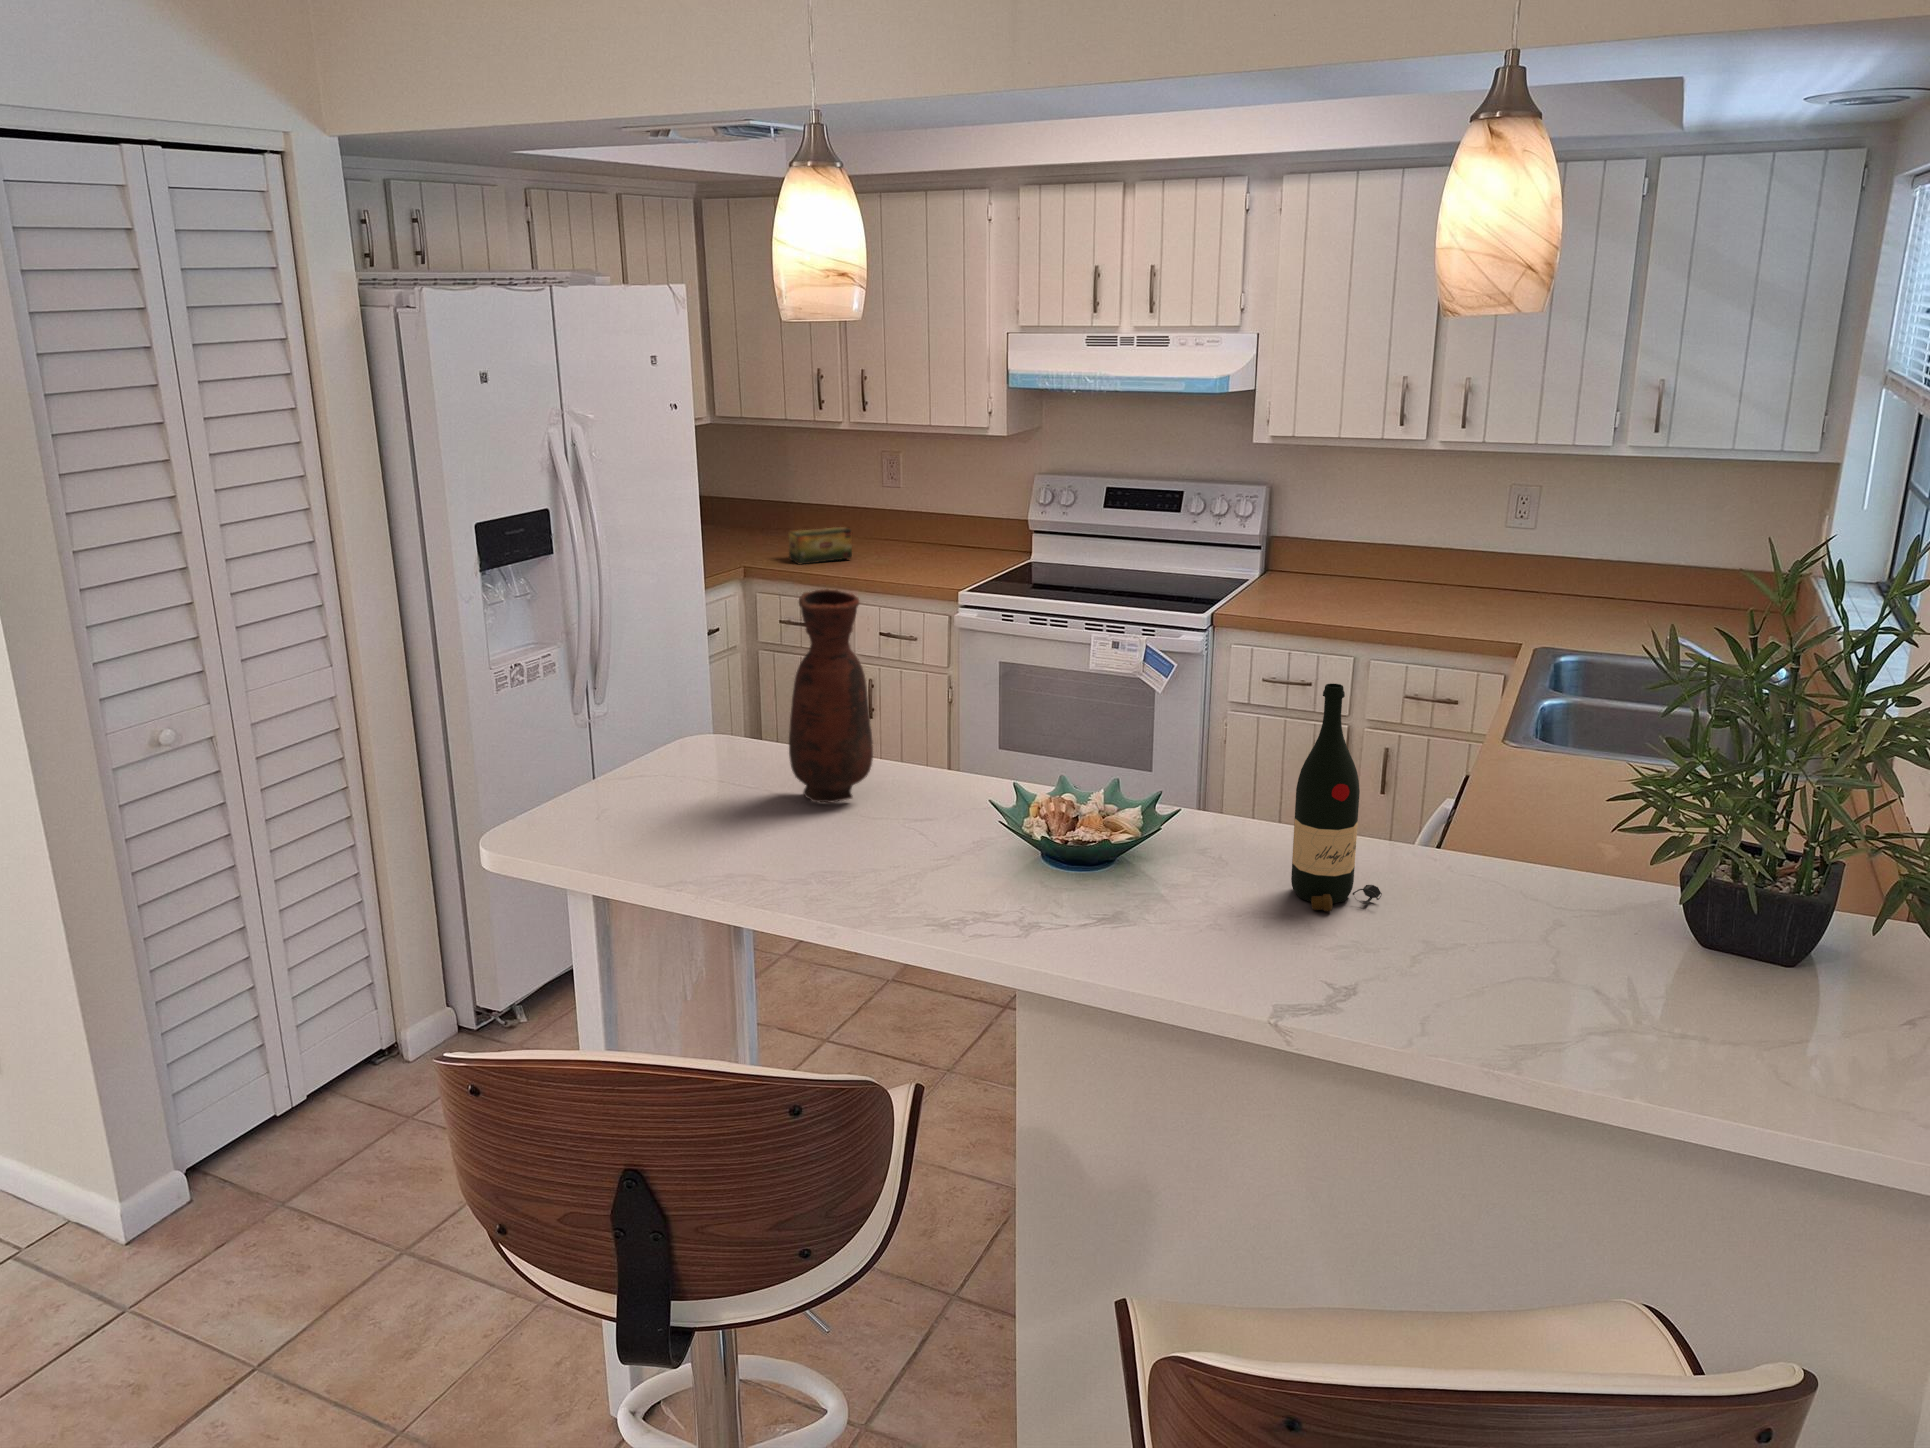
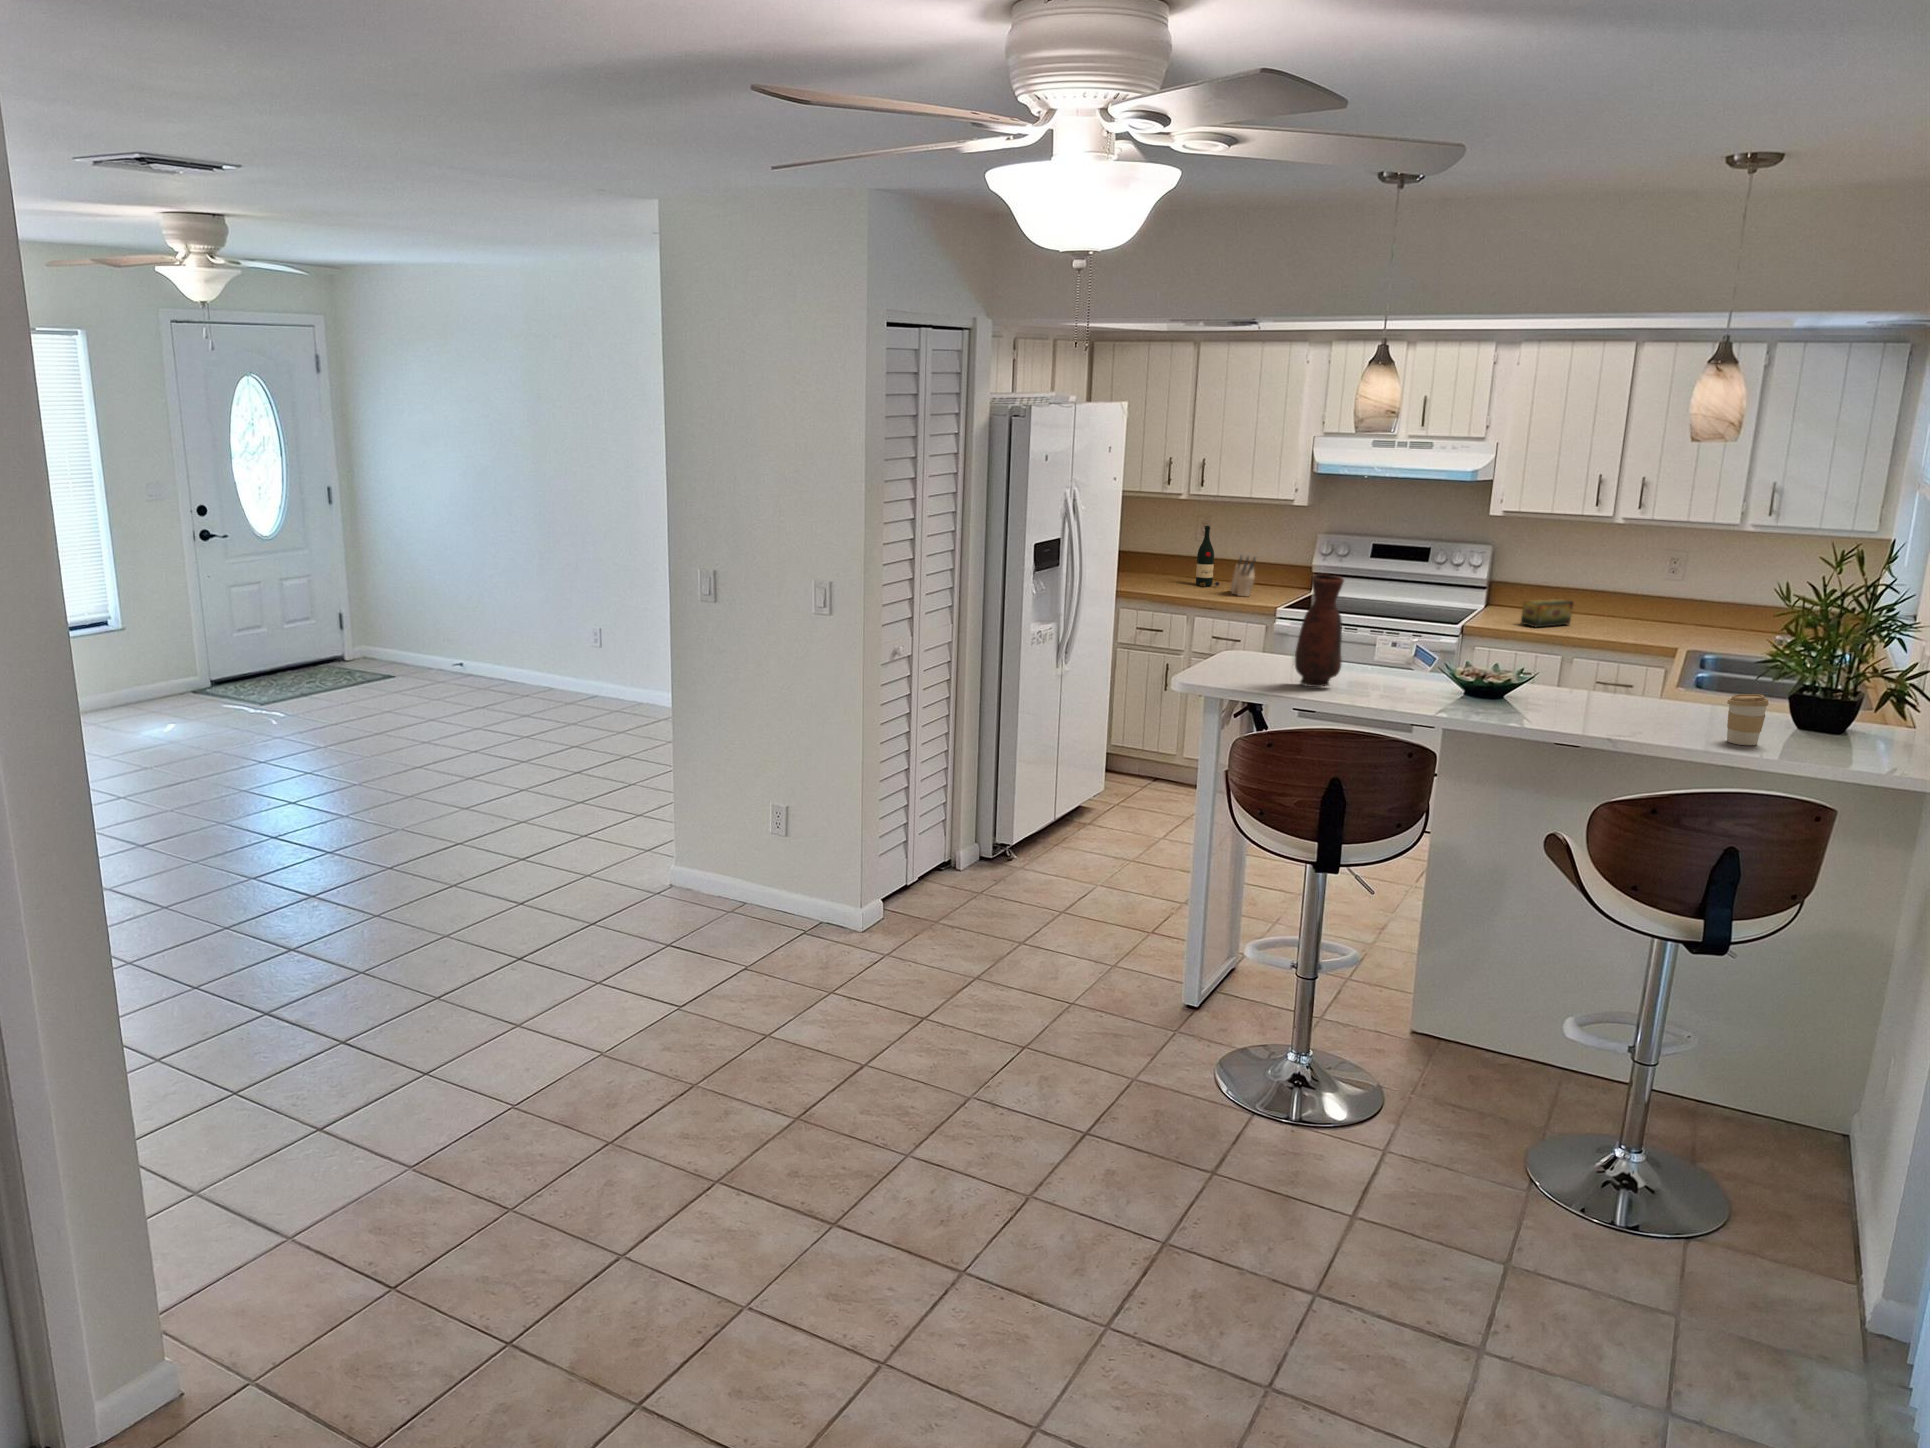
knife block: none [912,512,937,571] -> present [1230,557,1255,596]
tea box: present [788,527,852,565] -> present [1521,599,1573,627]
wine bottle: present [1291,684,1382,911] -> present [1196,526,1219,587]
coffee cup: none [1551,842,1634,955] -> present [1727,694,1769,745]

